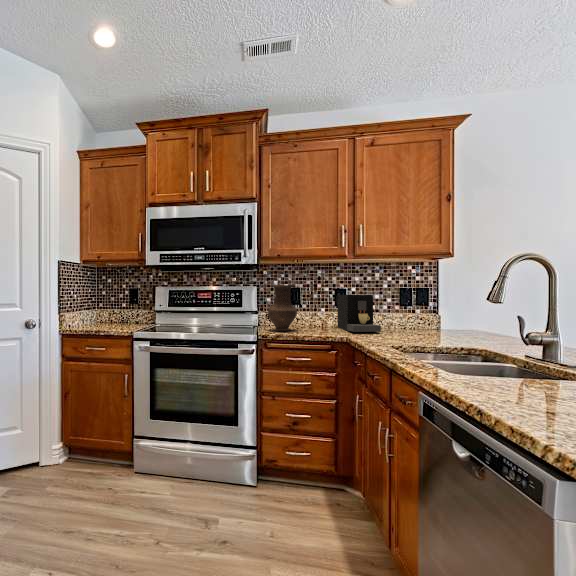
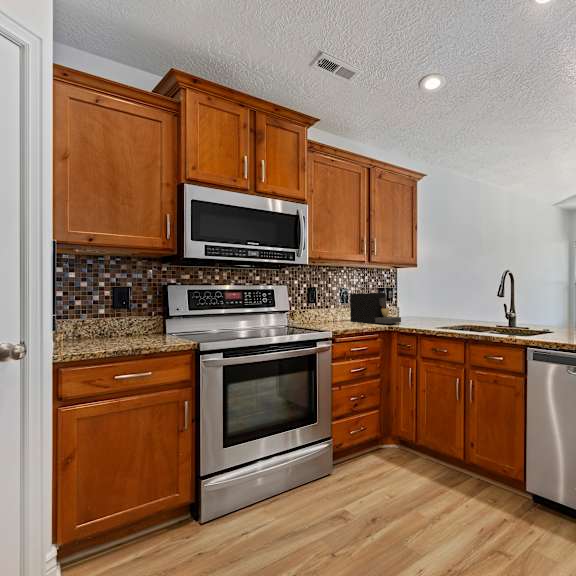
vase: present [268,285,297,331] -> none [321,284,349,328]

